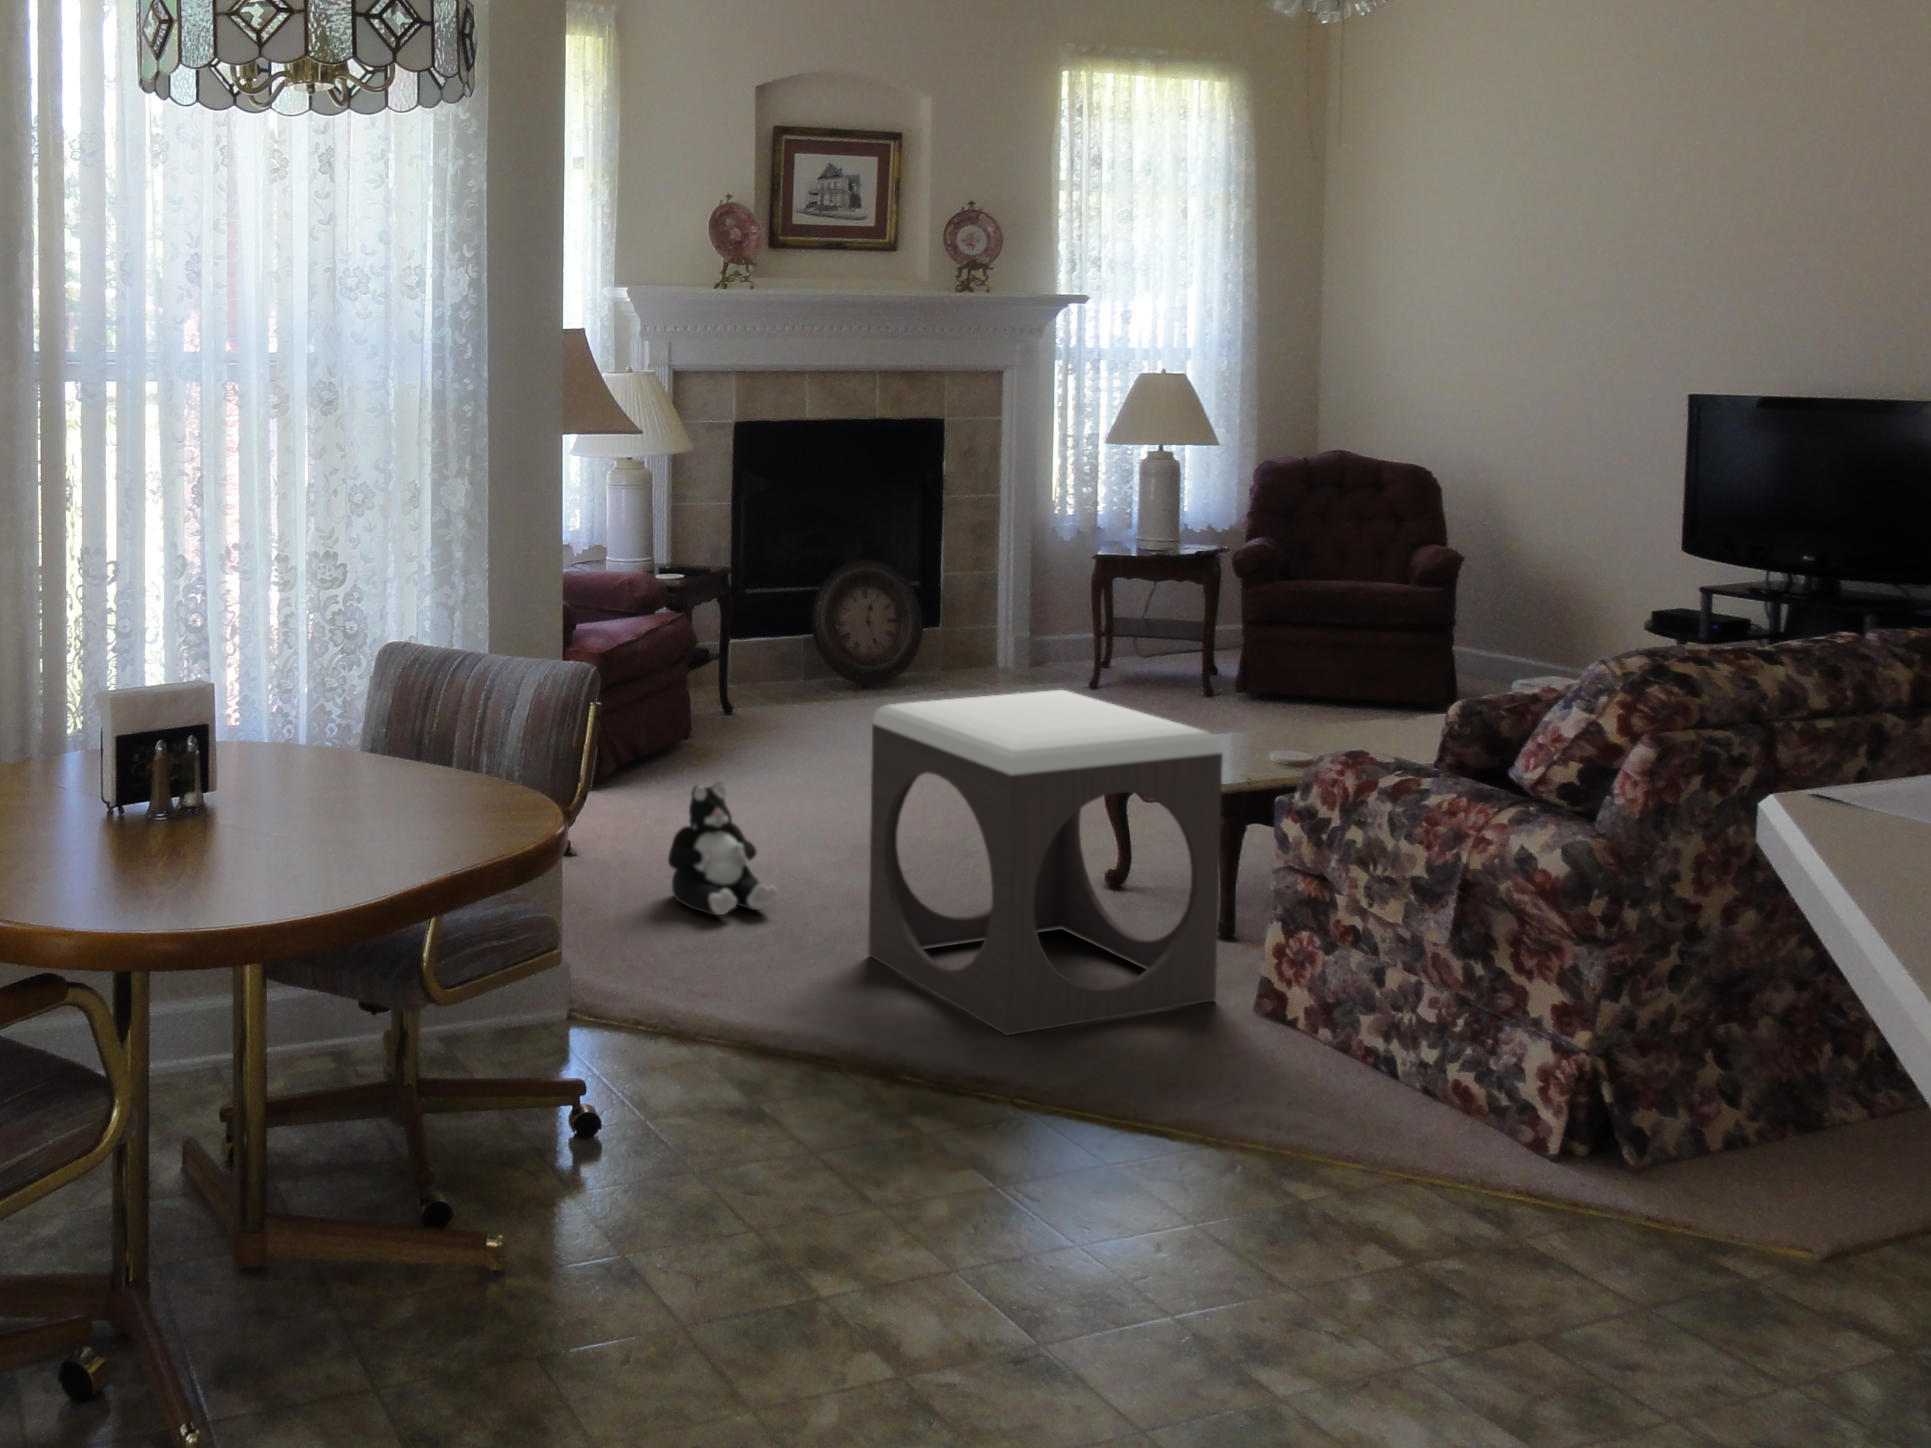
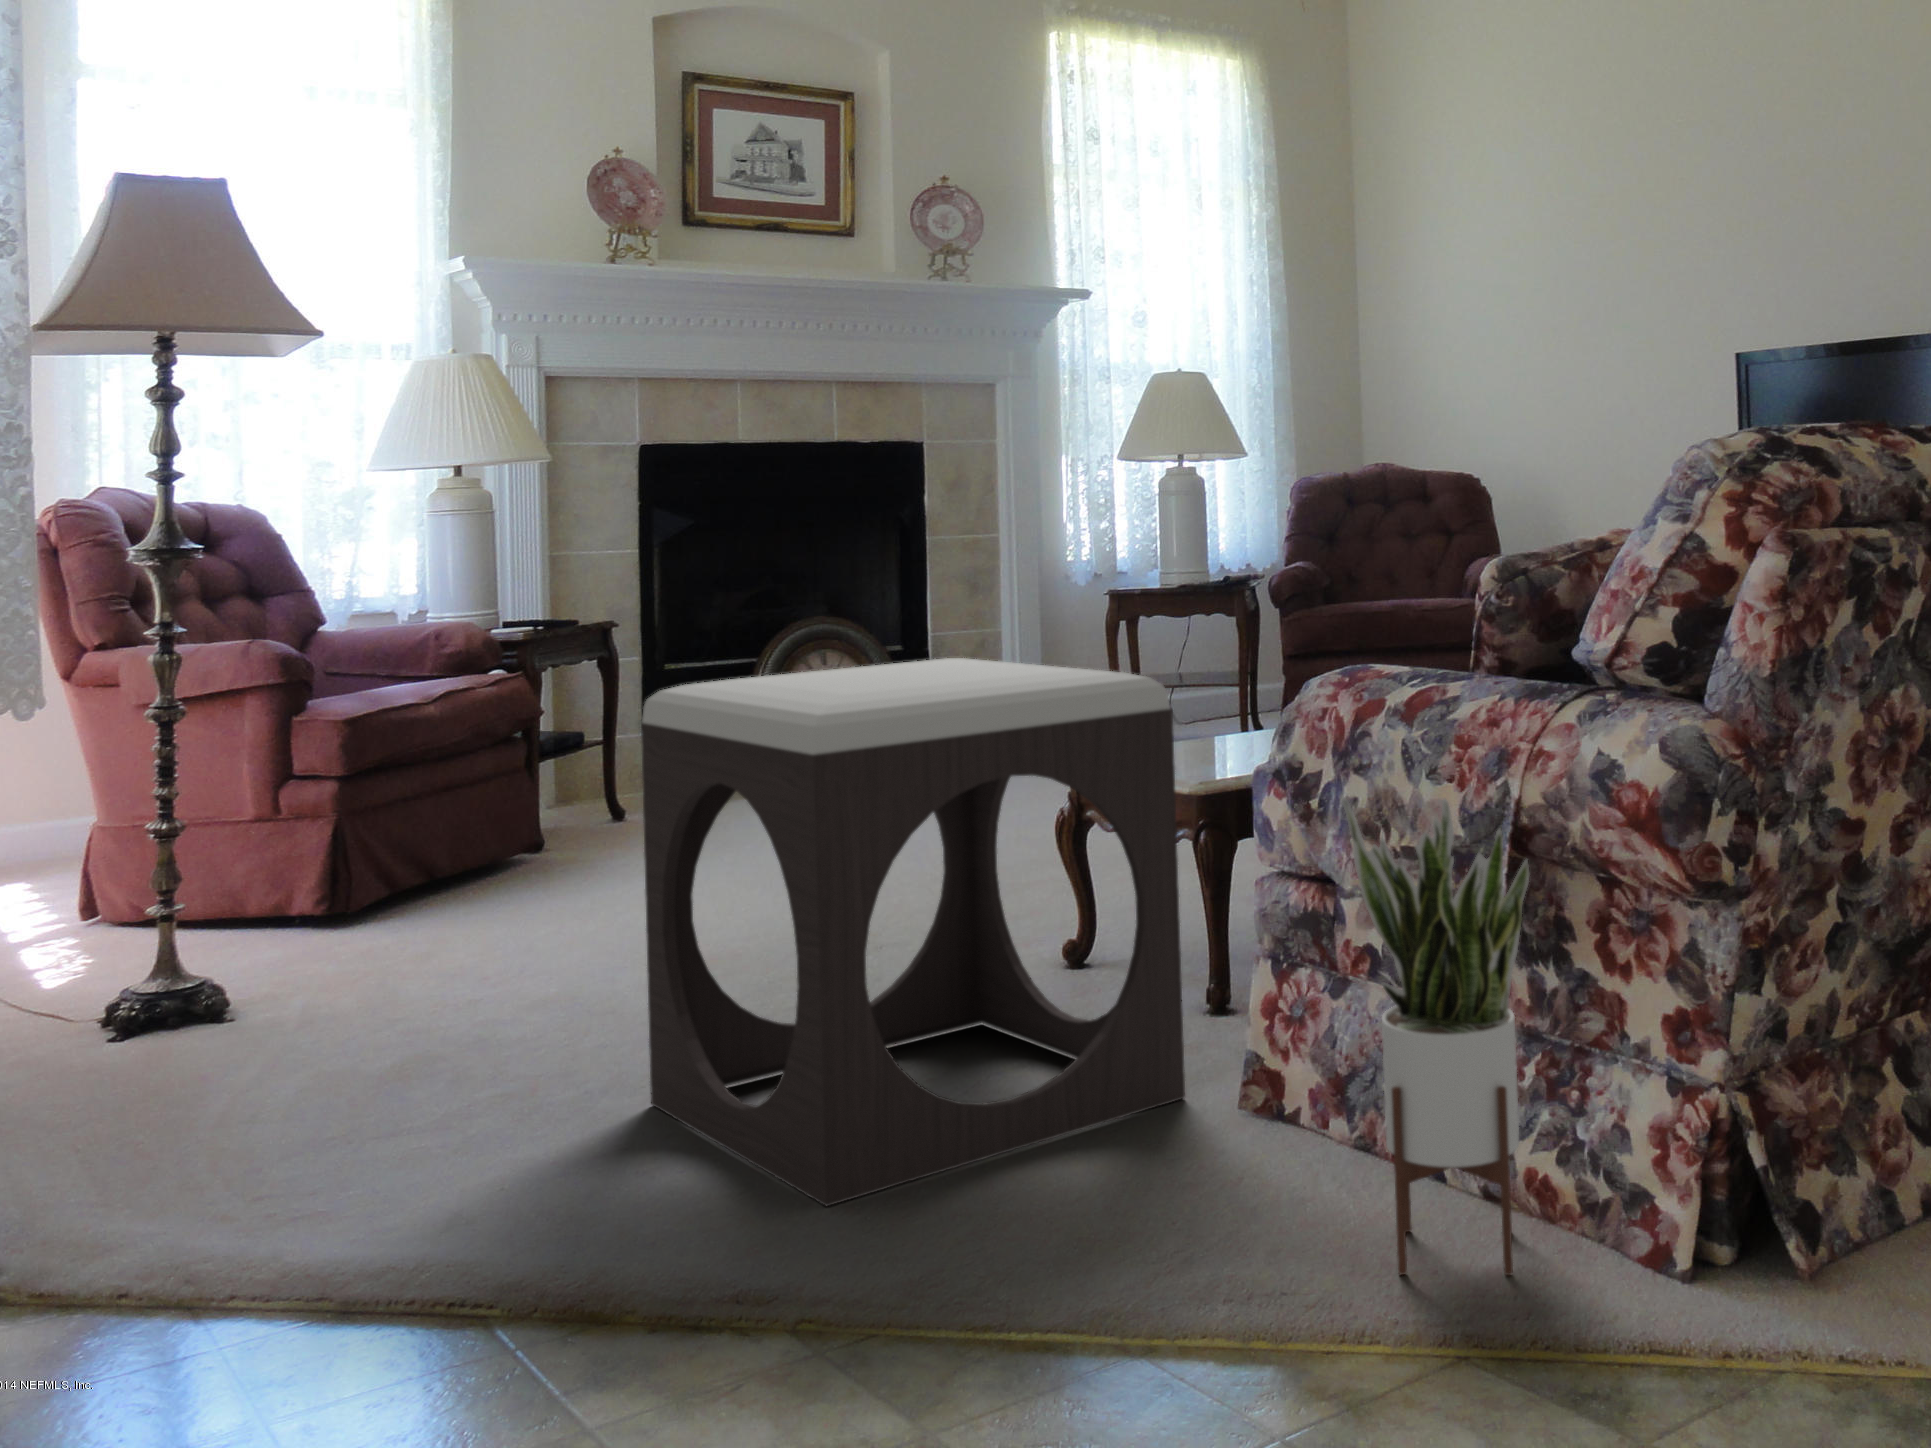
plush toy: present [668,782,777,915] -> none [345,861,531,1075]
potted plant: none [1349,843,1471,1139] -> present [1341,796,1530,1275]

